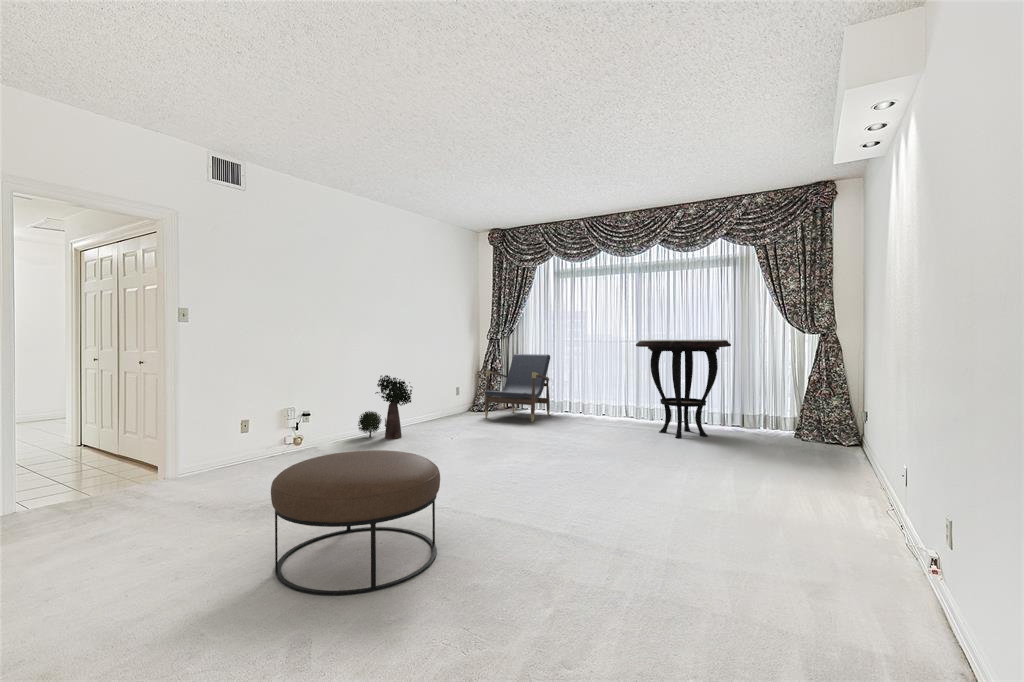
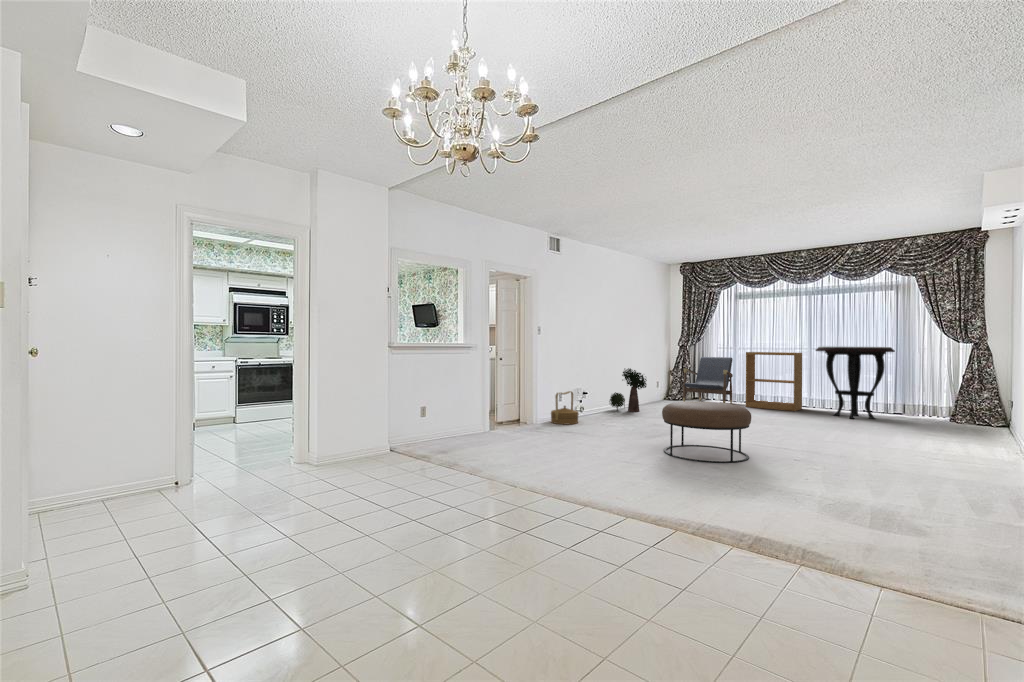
bookshelf: none [560,347,629,426] -> present [746,352,802,411]
woven basket: none [208,419,261,478] -> present [551,391,579,424]

